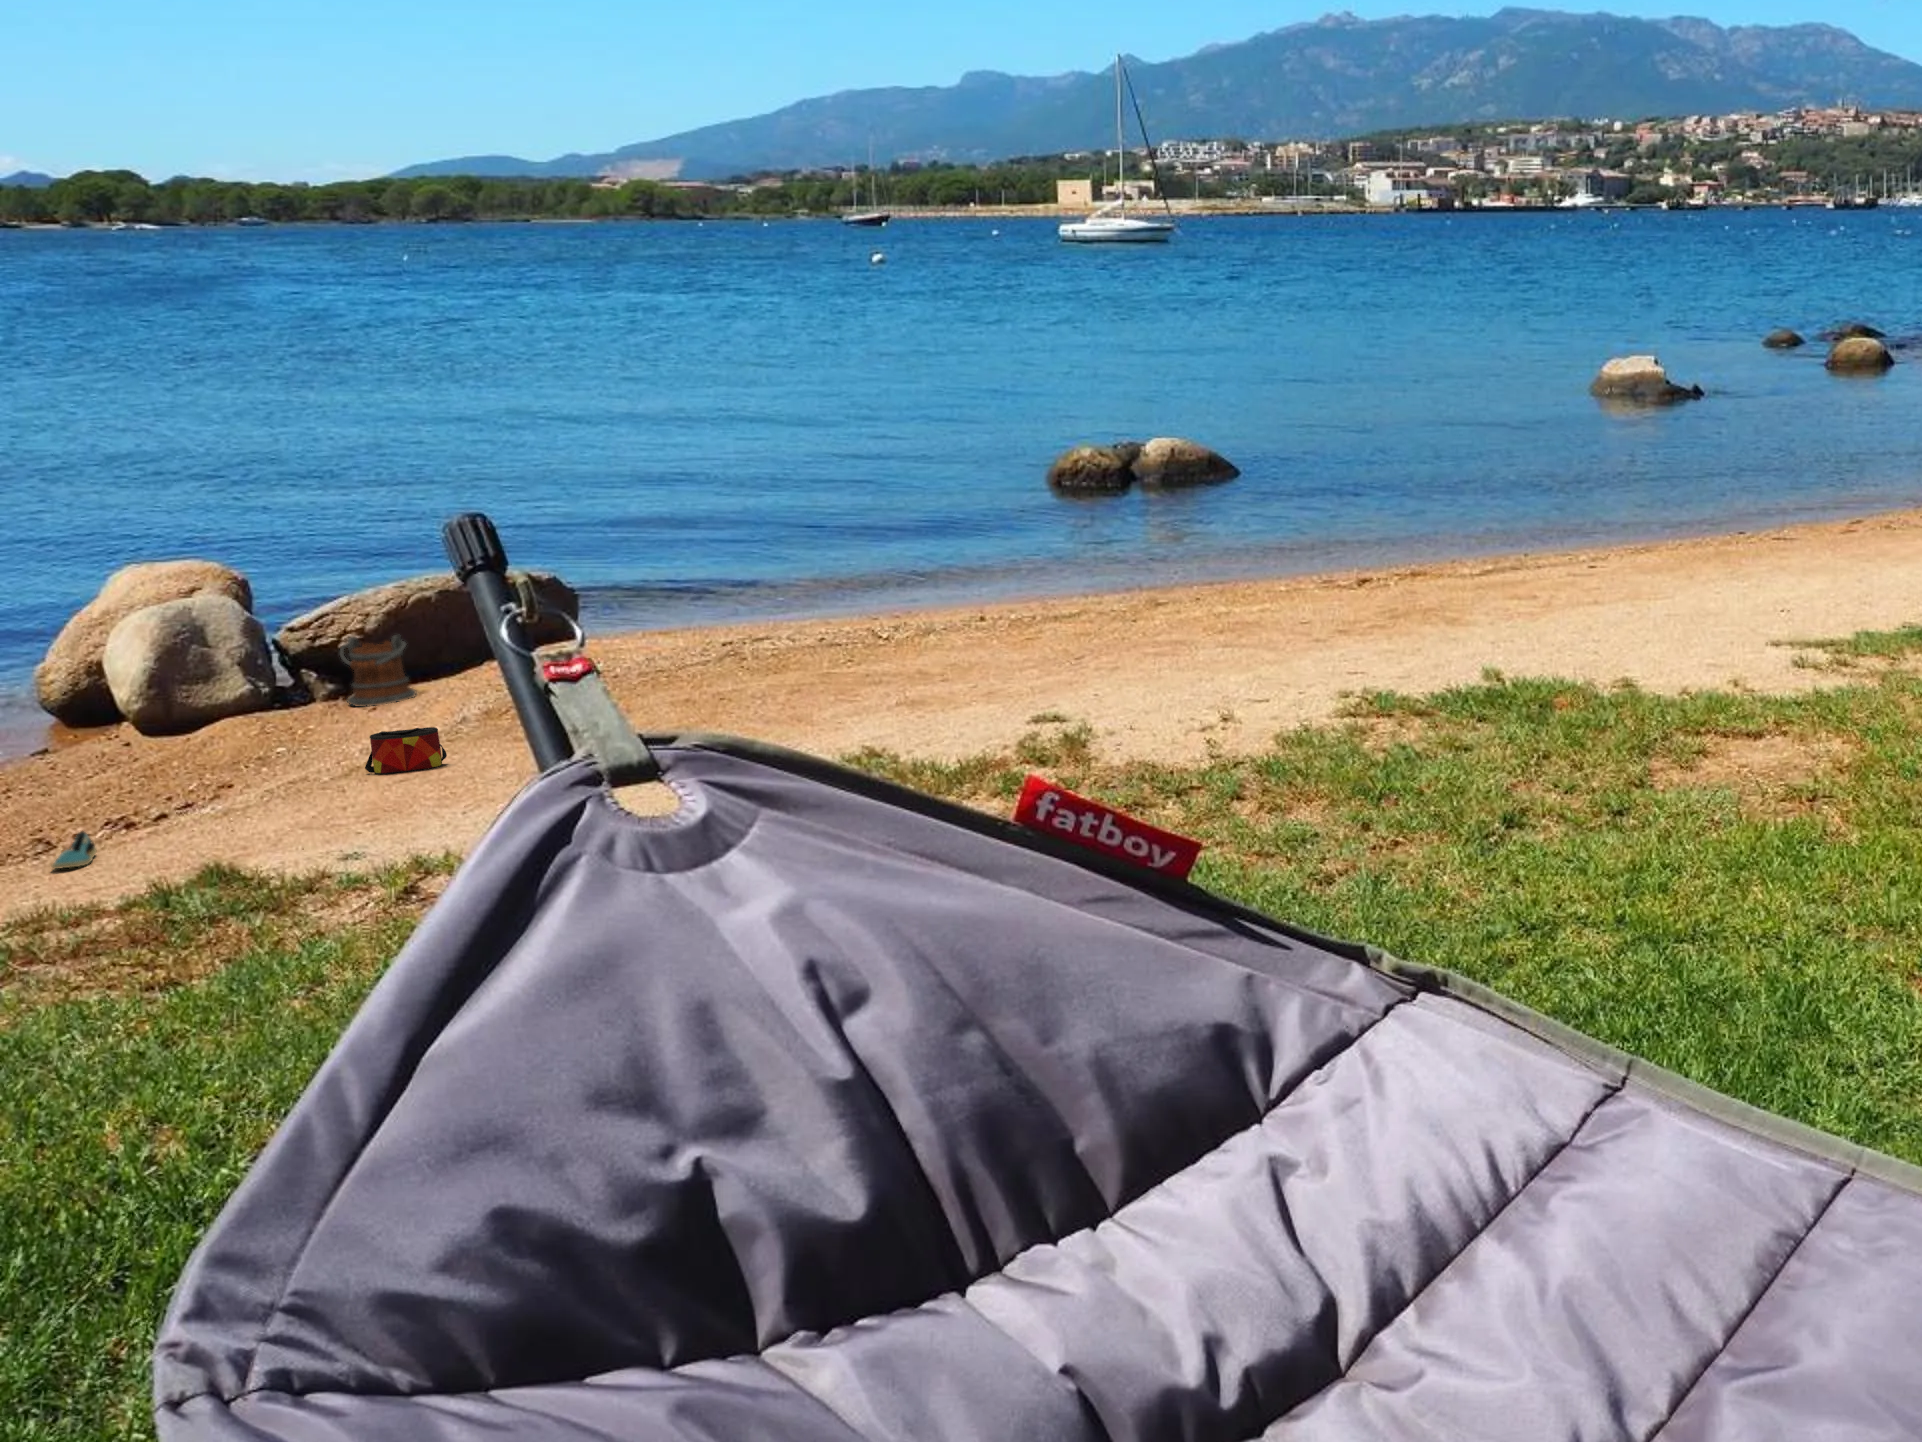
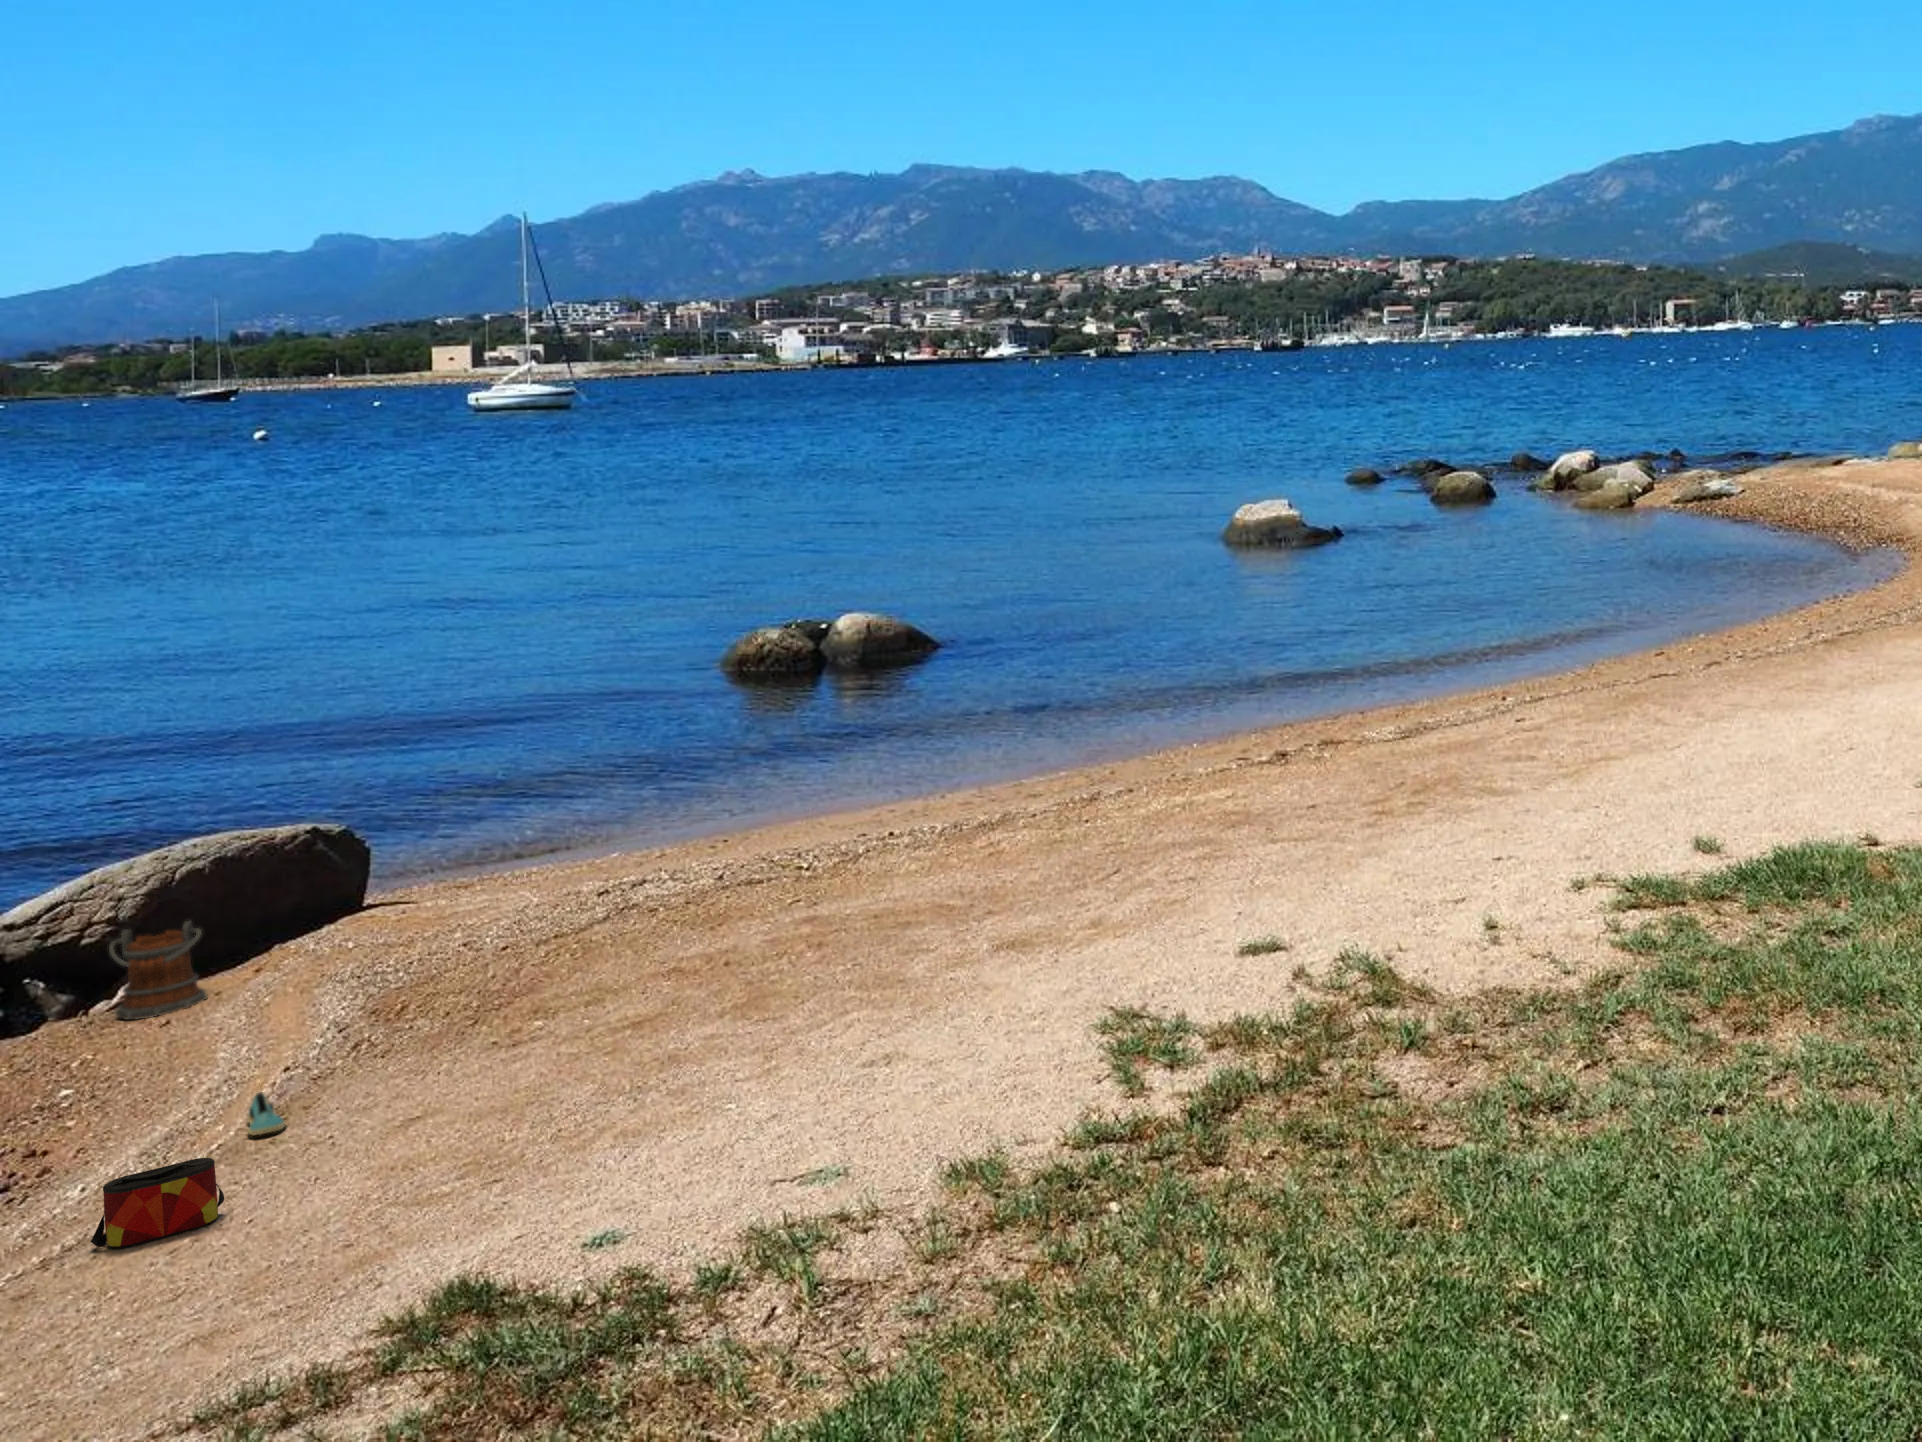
bag: present [365,727,447,775] -> present [90,1158,224,1249]
shoe: present [52,832,96,868] -> present [247,1092,286,1135]

